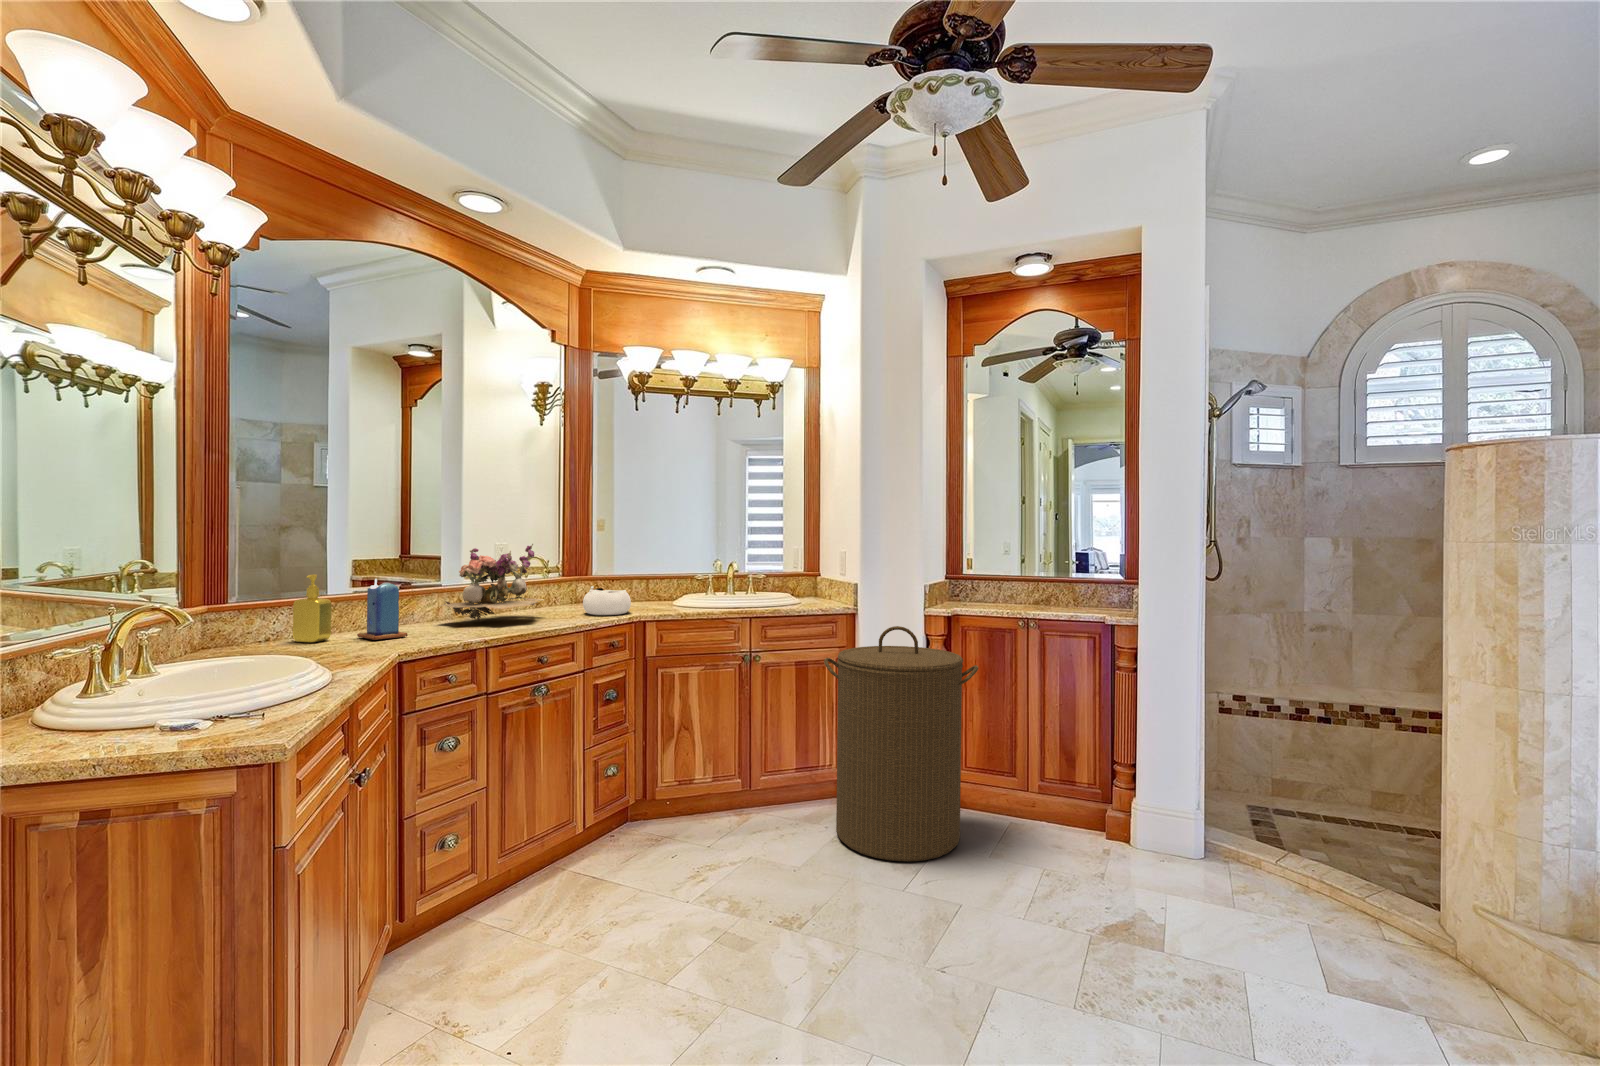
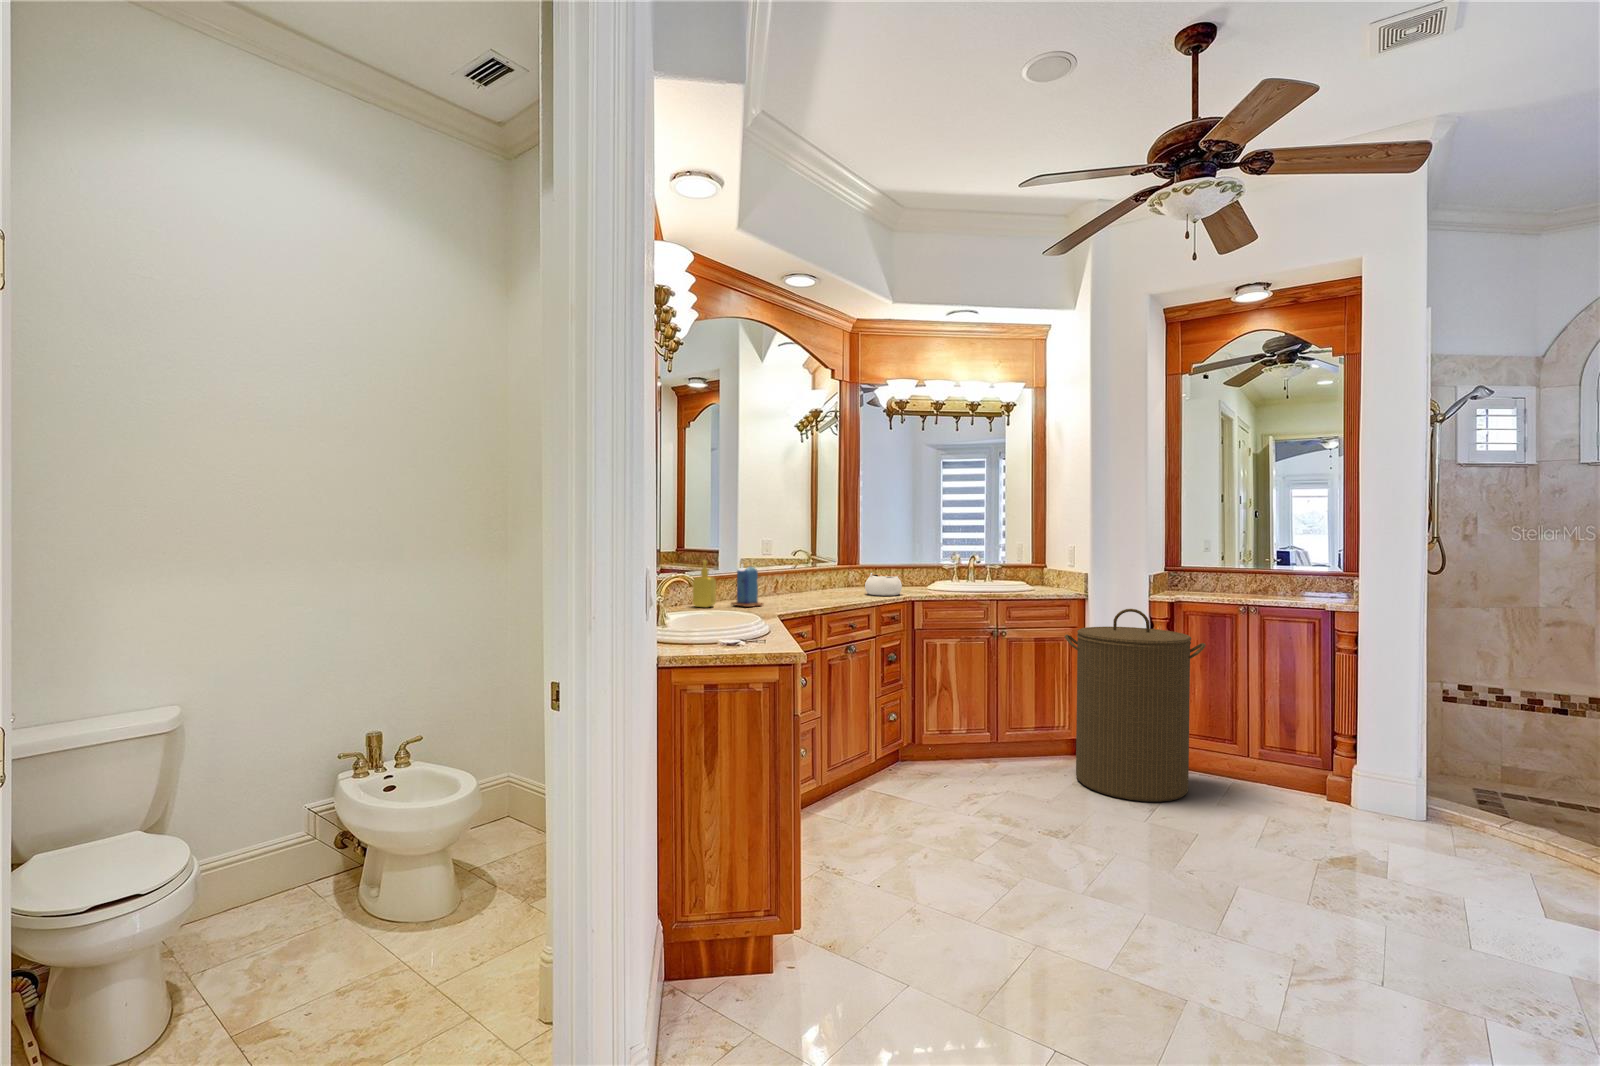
flower arrangement: present [440,544,545,621] -> none [770,539,840,598]

